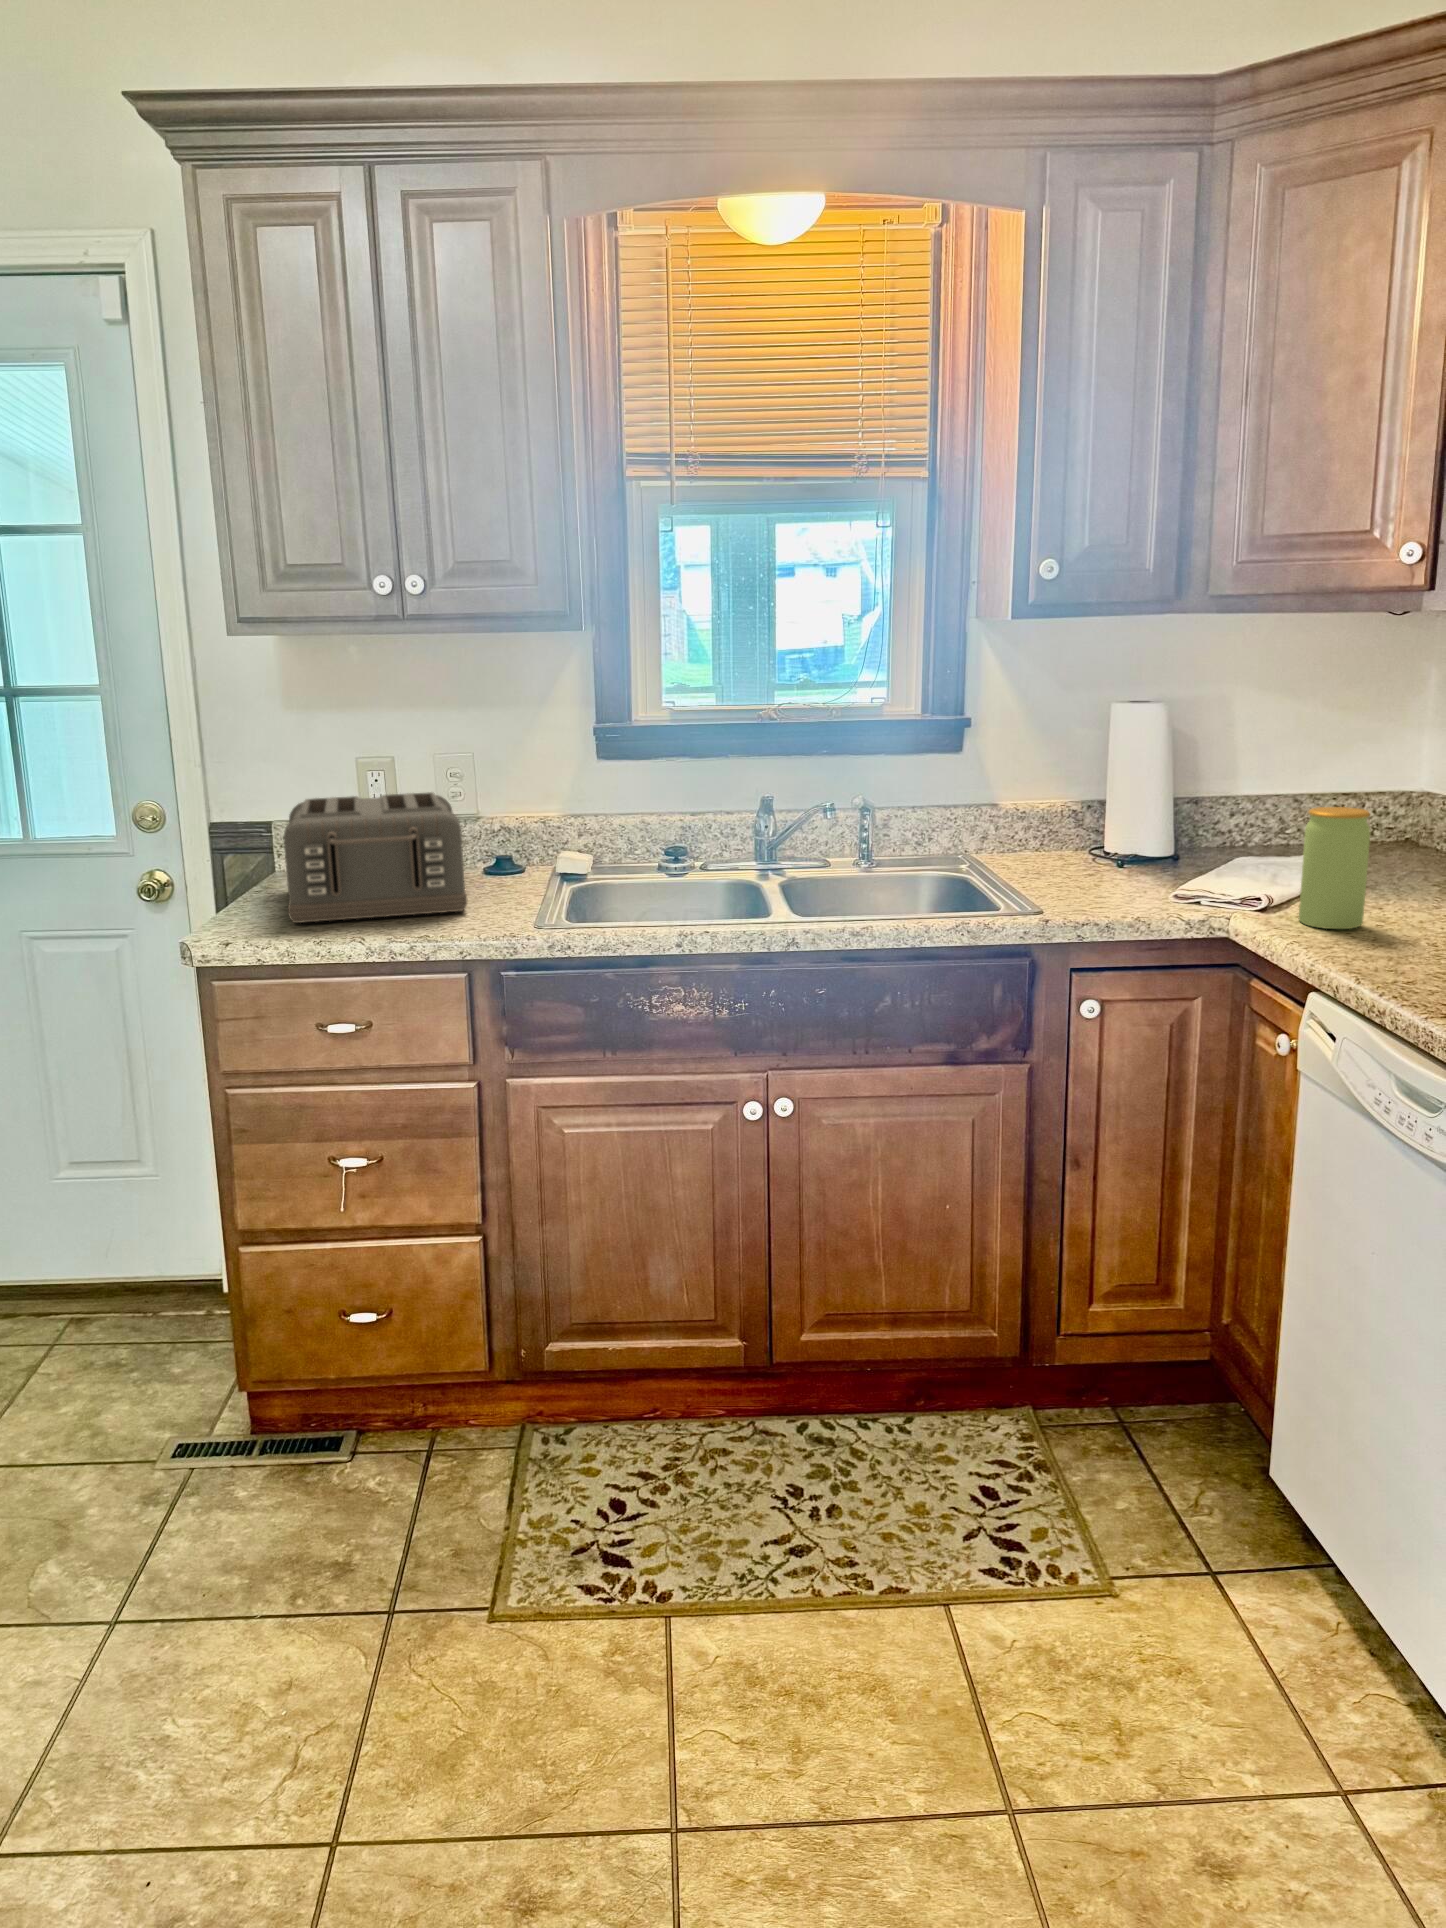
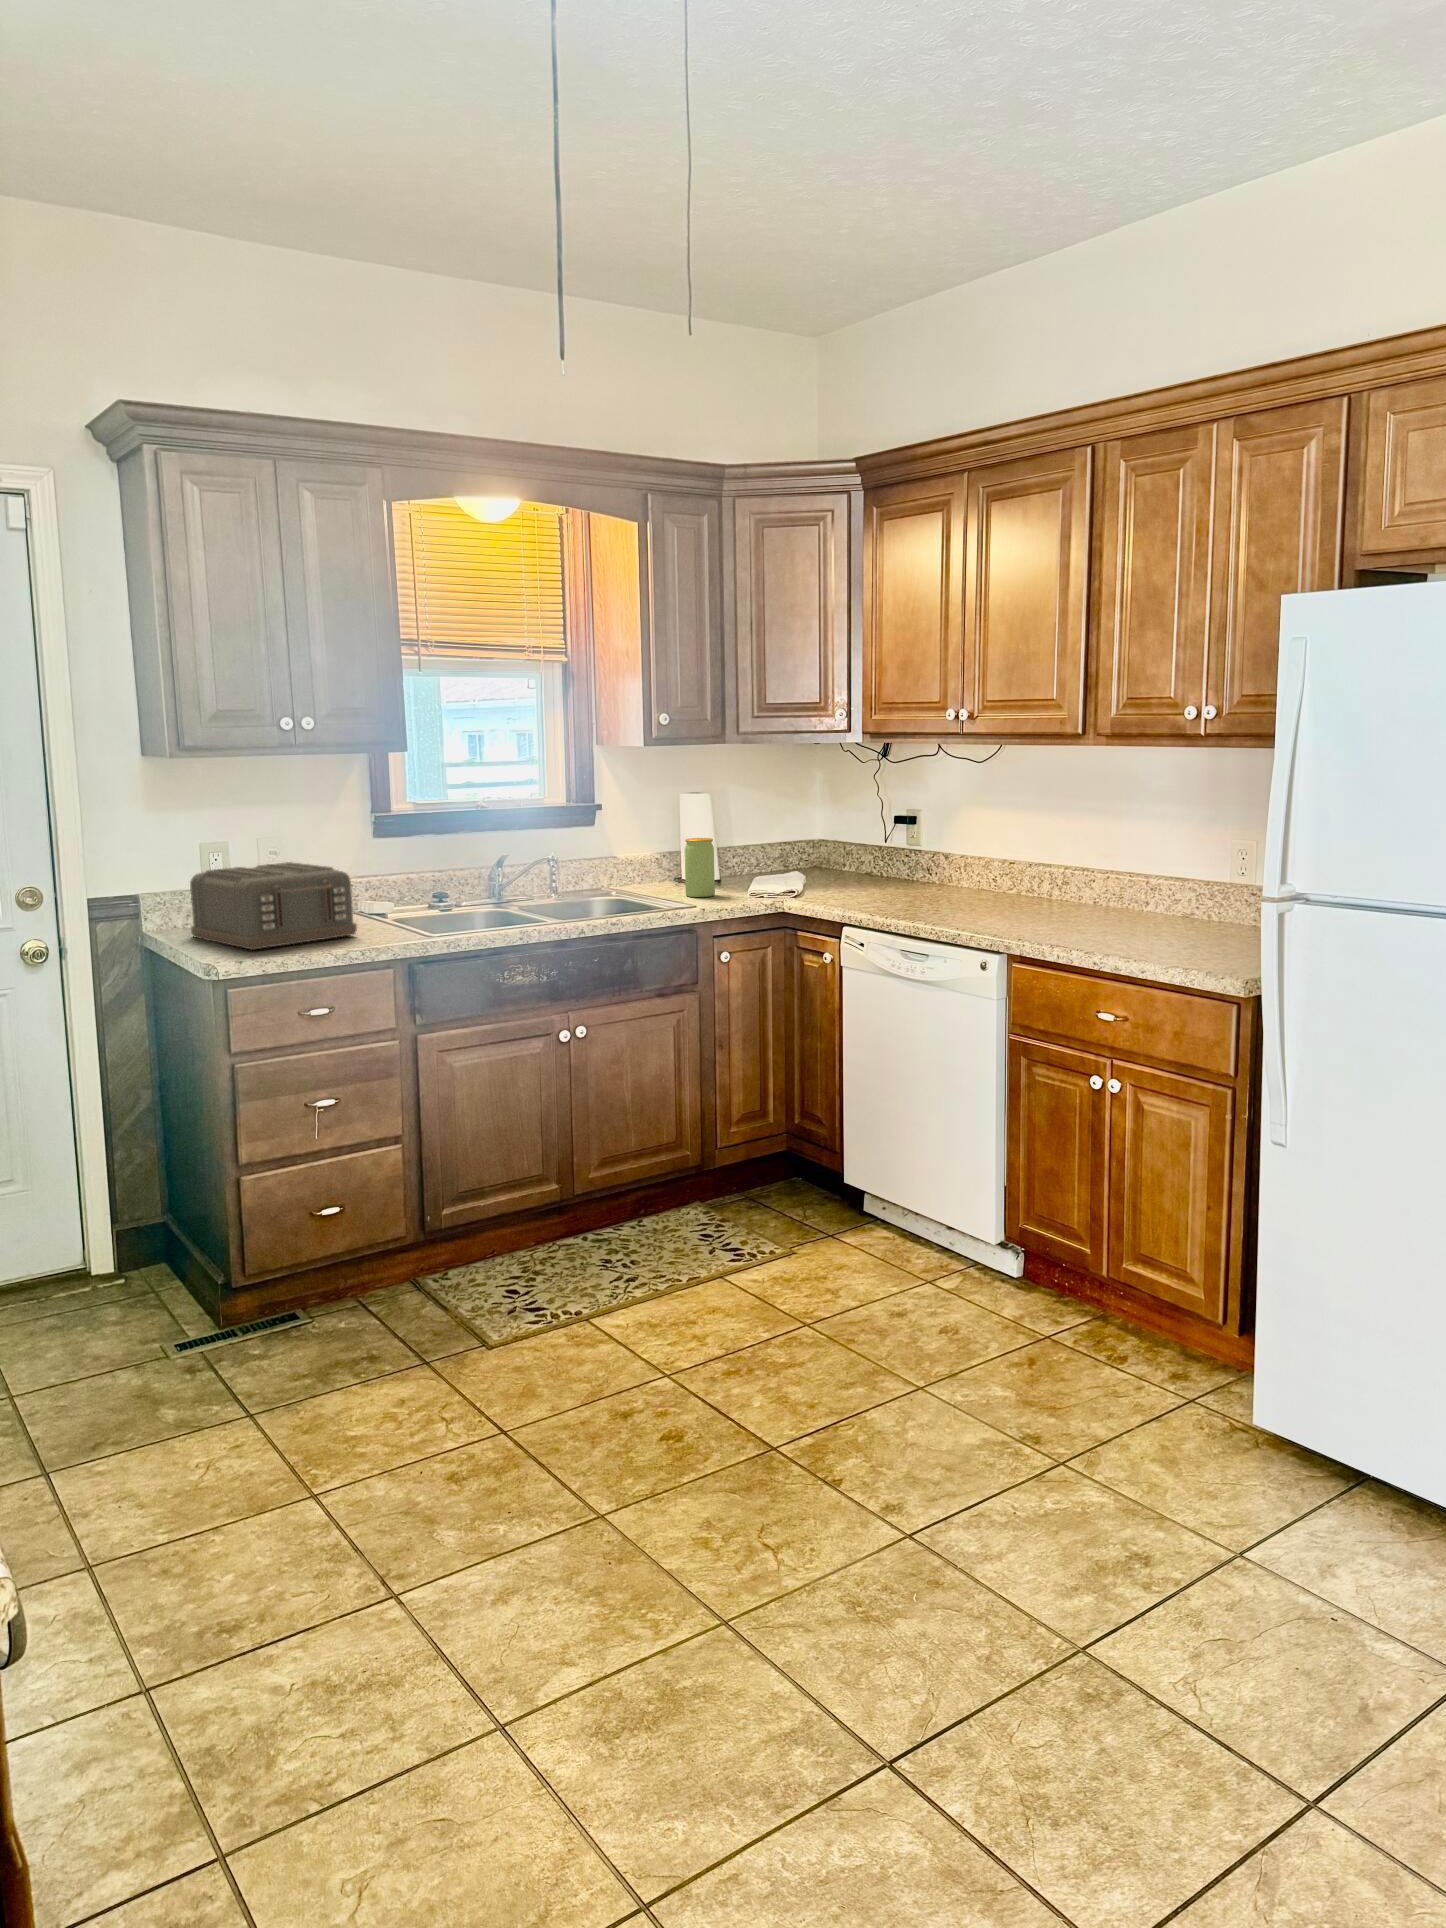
jar: present [1299,807,1371,929] -> present [685,838,715,897]

